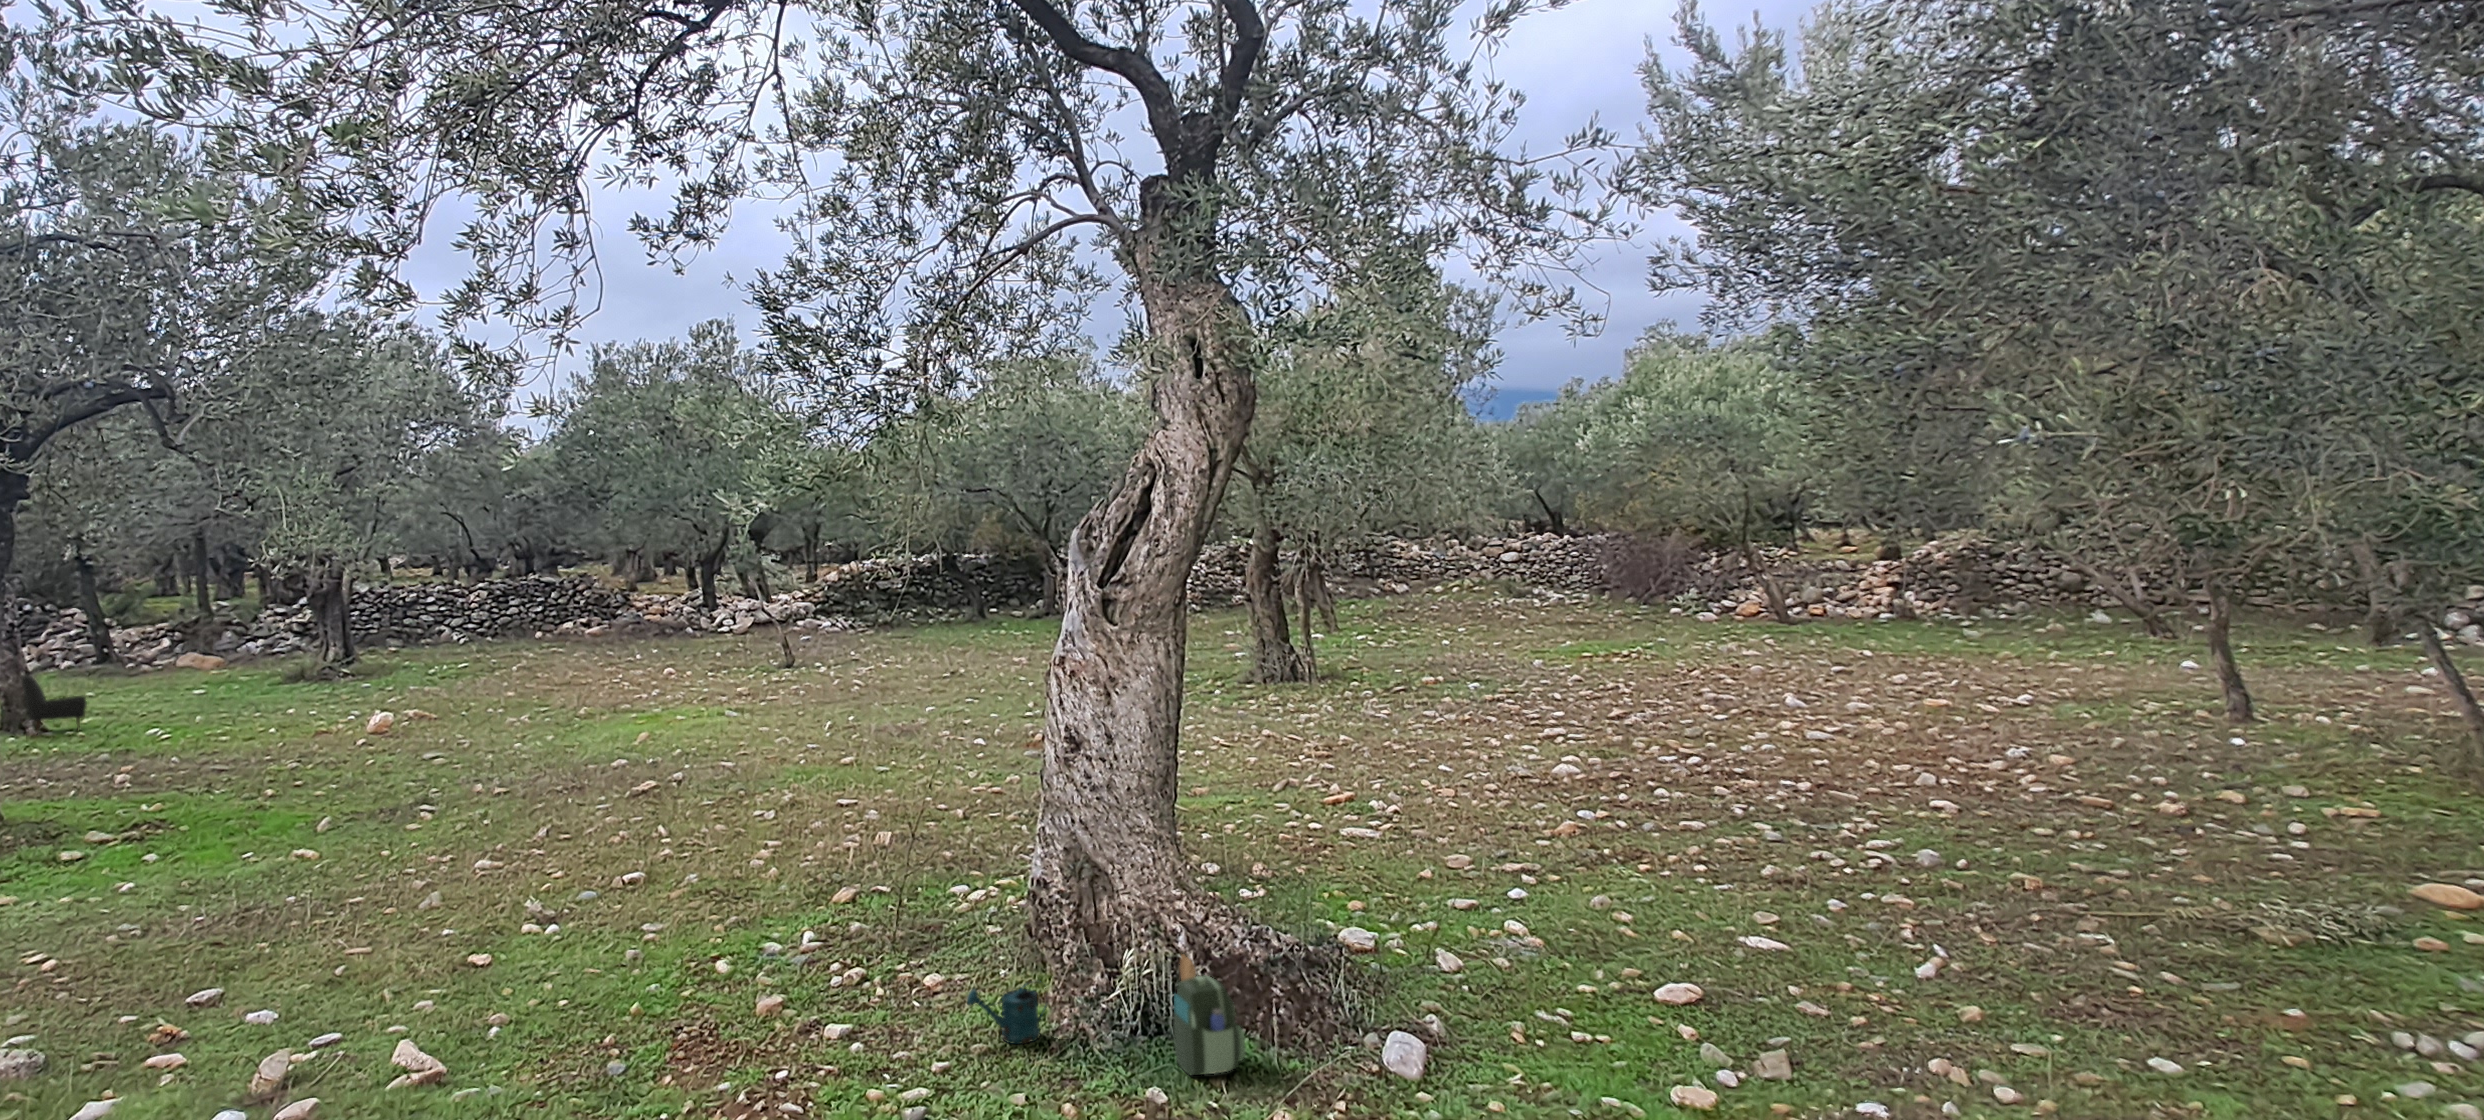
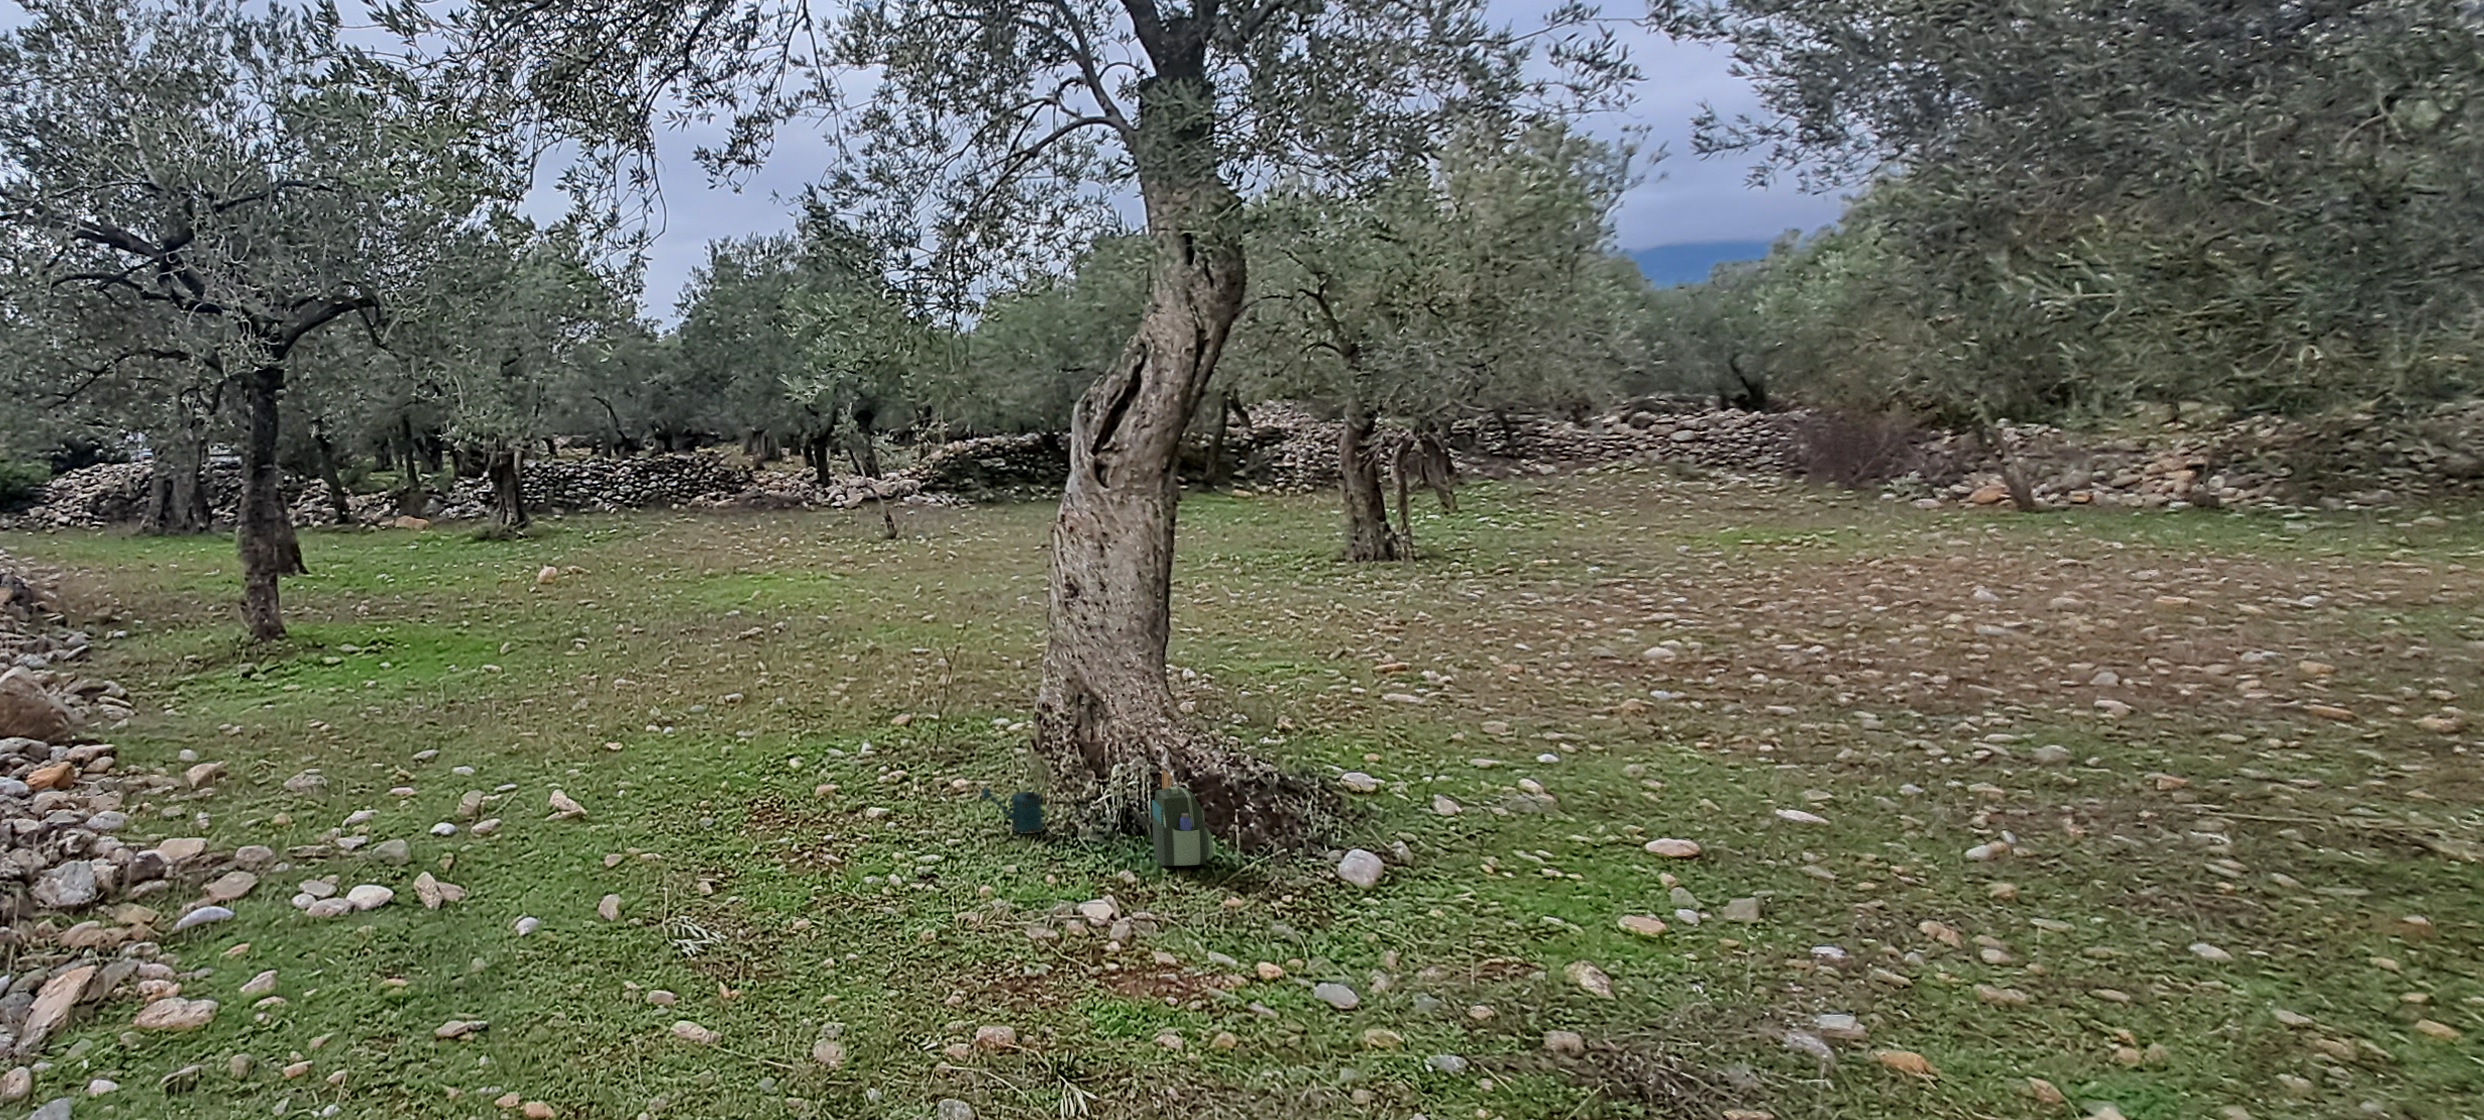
chair: present [21,675,87,734] -> none [287,530,334,578]

